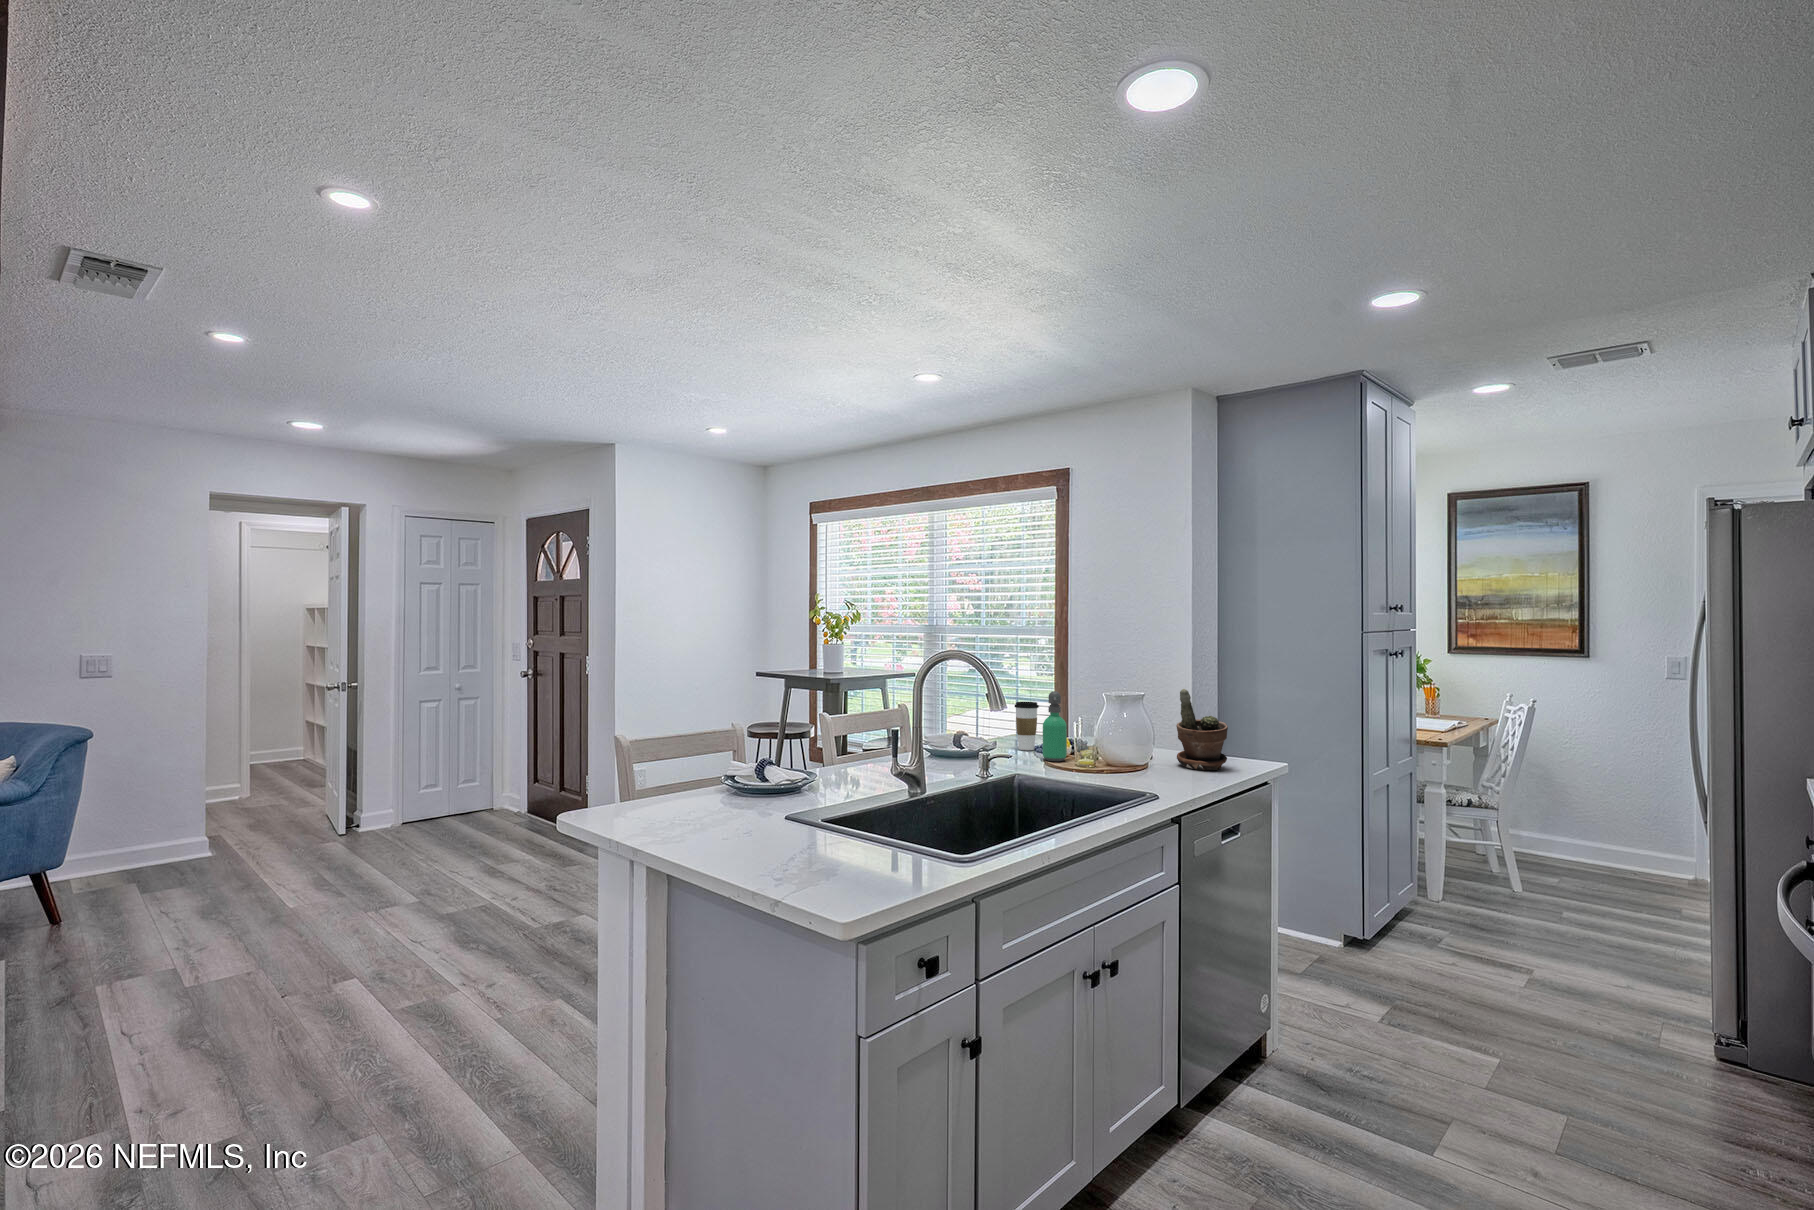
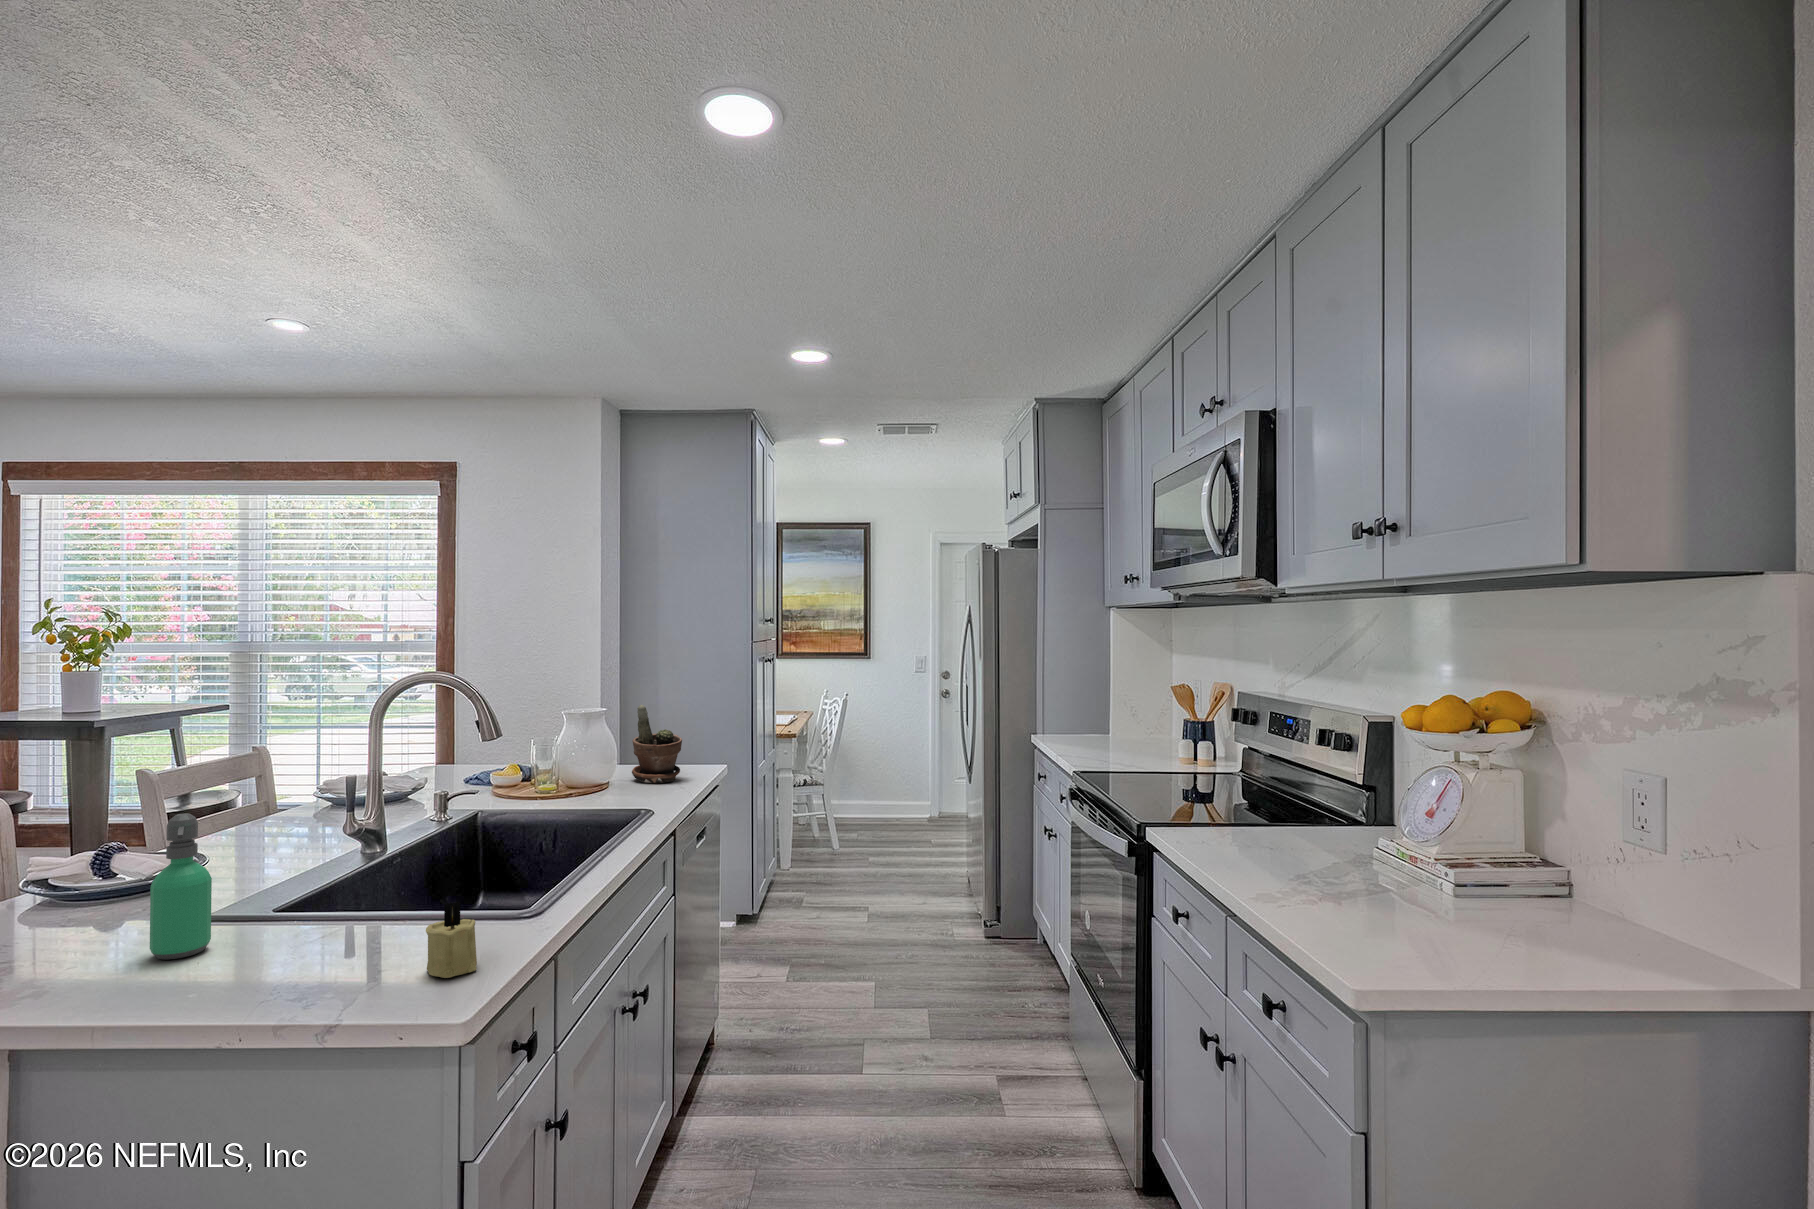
soap dispenser: present [1043,691,1067,761] -> present [150,813,212,960]
coffee cup: present [1015,702,1039,750] -> none [448,731,478,787]
candle: none [854,828,894,888] -> present [426,902,477,978]

